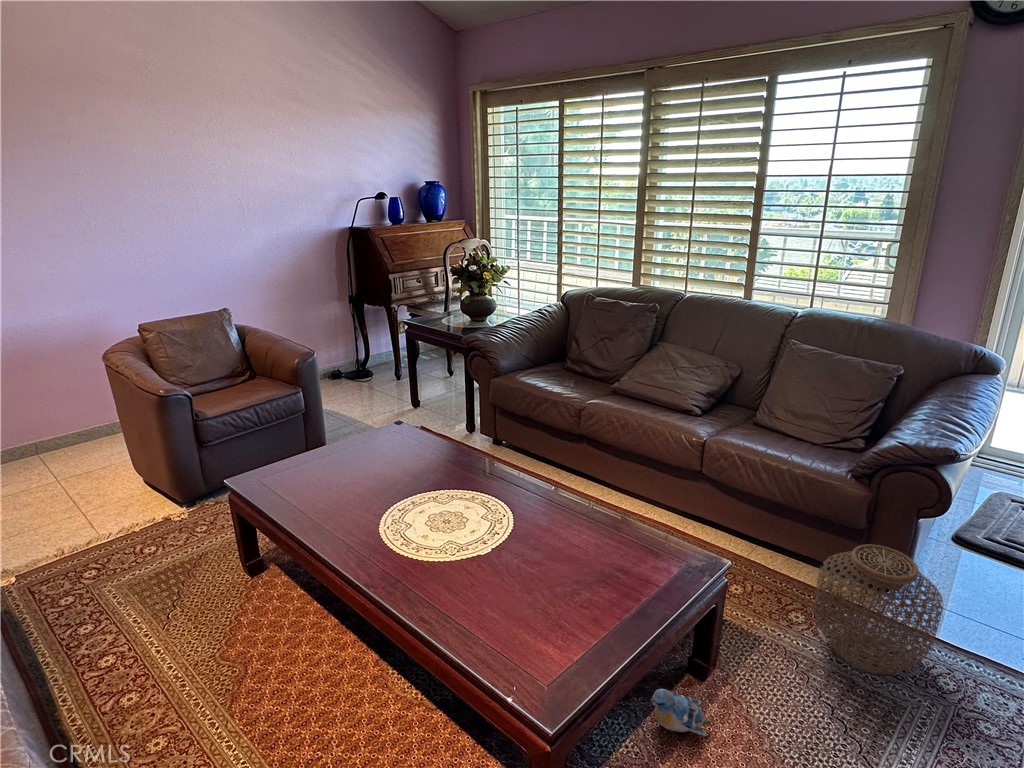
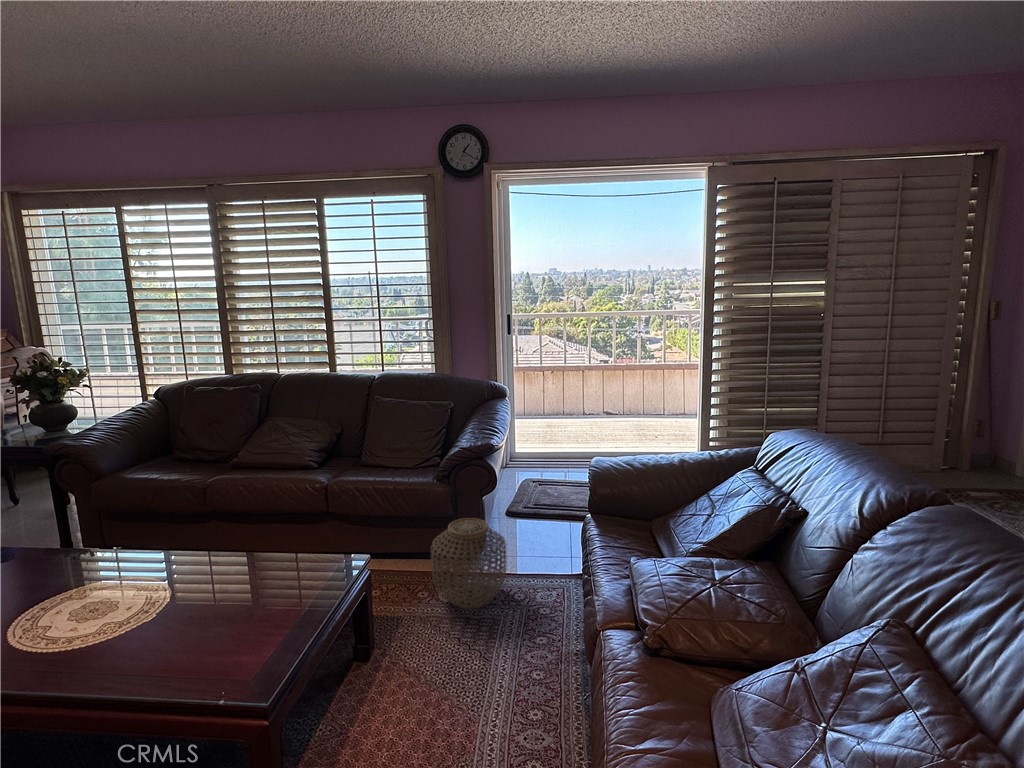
plush toy: present [650,689,711,736] -> none [332,671,381,703]

